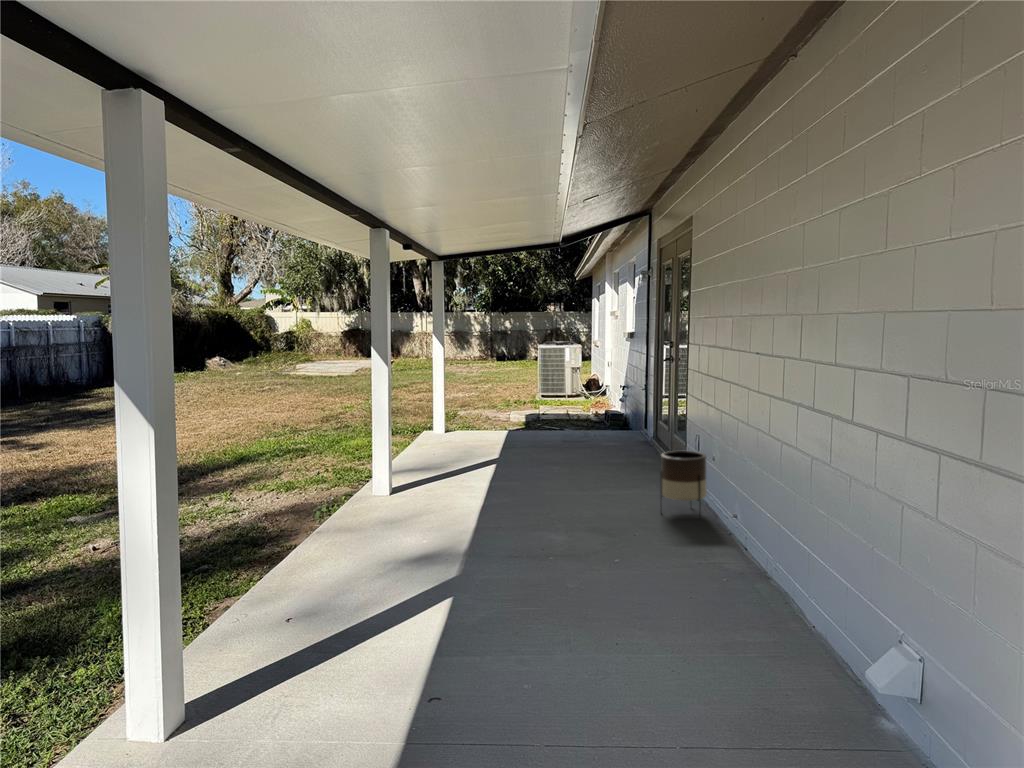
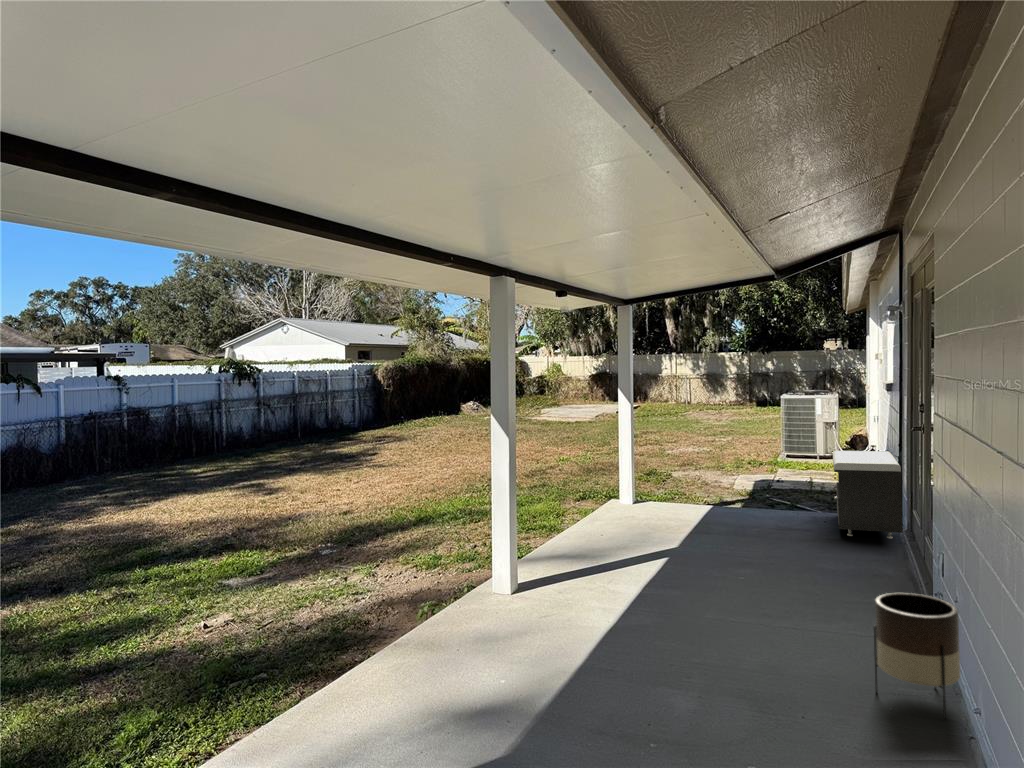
storage bench: none [596,381,647,442] -> present [833,451,903,539]

